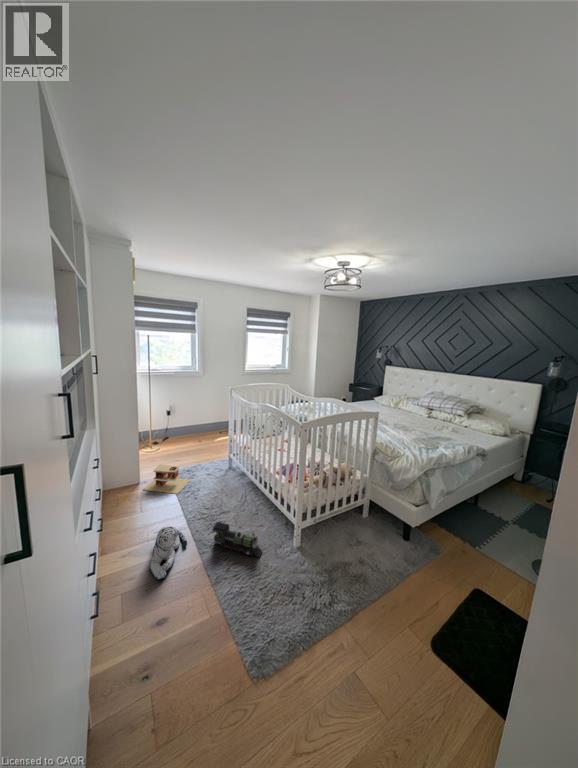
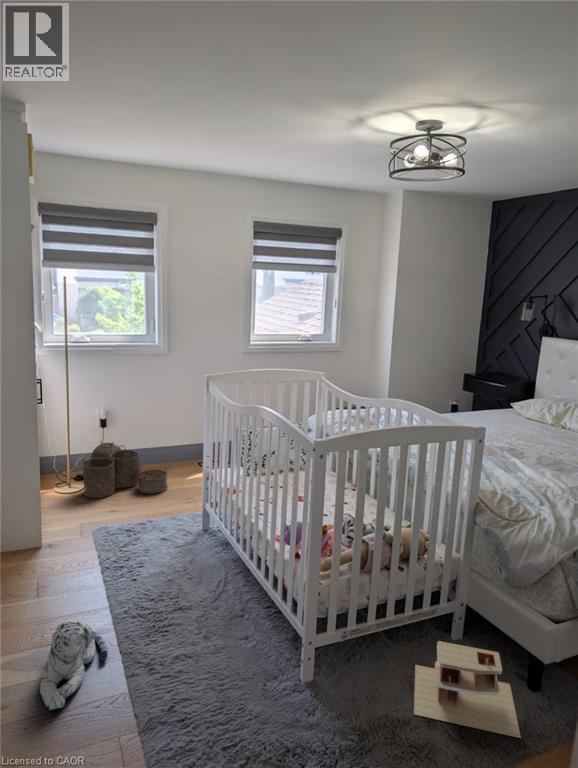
woven basket: none [159,423,206,454] -> present [82,443,167,498]
toy house: present [143,465,190,494] -> present [414,641,521,738]
toy train: present [212,522,262,557] -> none [149,621,240,692]

